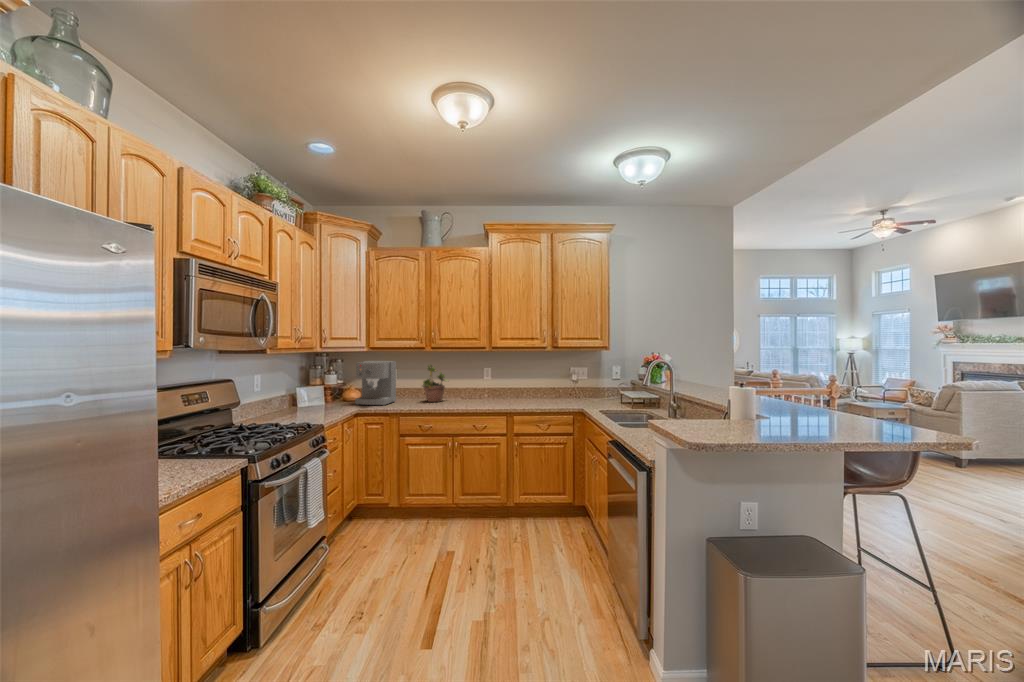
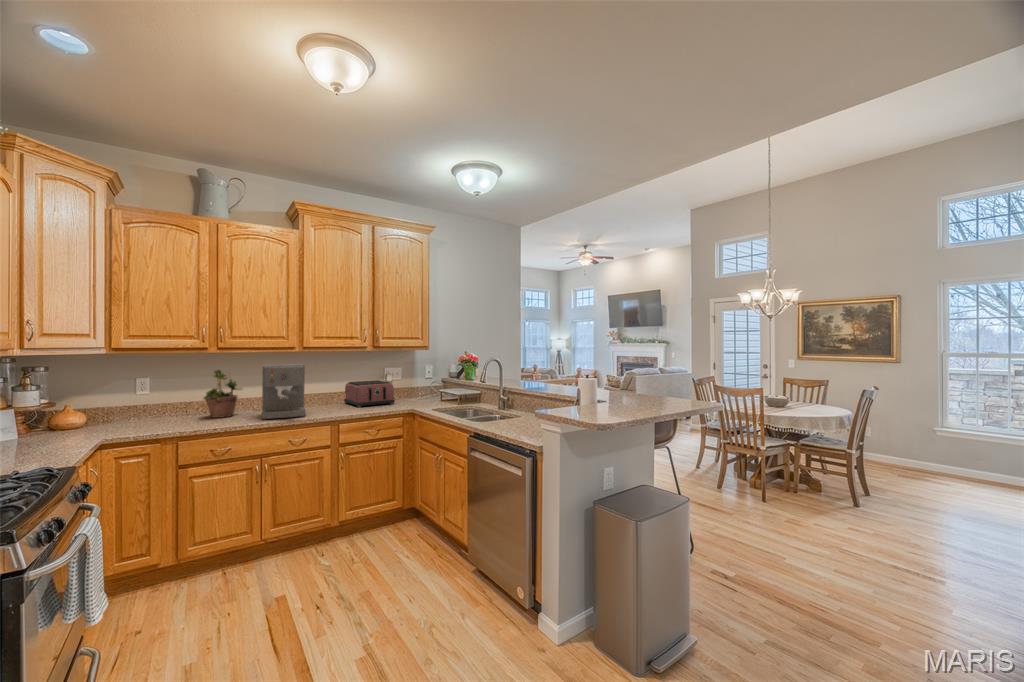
coffee maker: present [355,361,396,405] -> present [262,364,305,420]
toaster: none [530,379,571,404] -> present [344,380,395,407]

